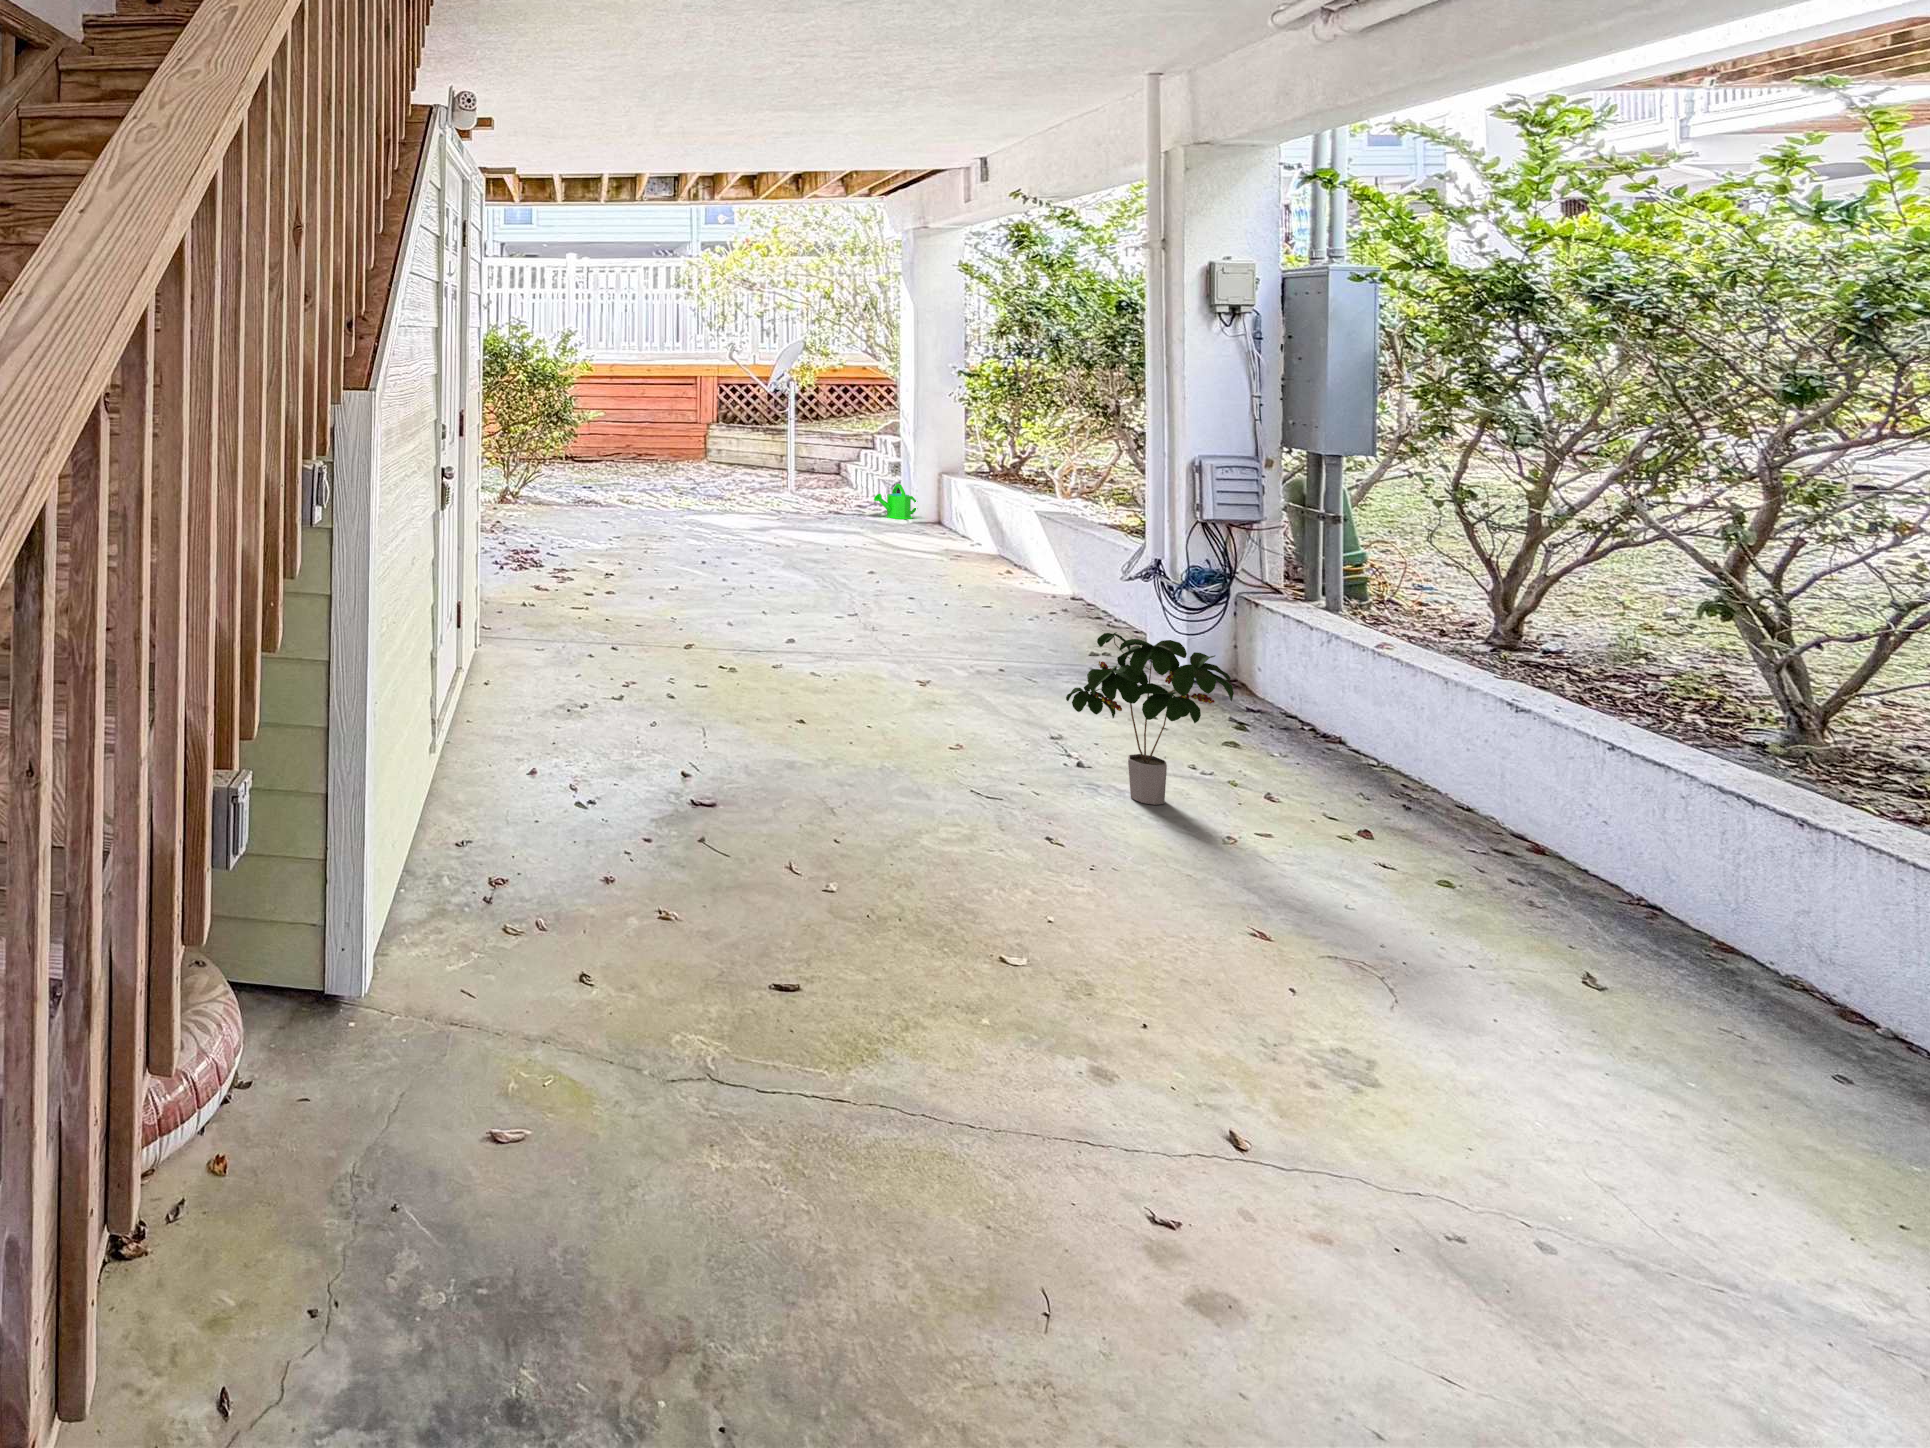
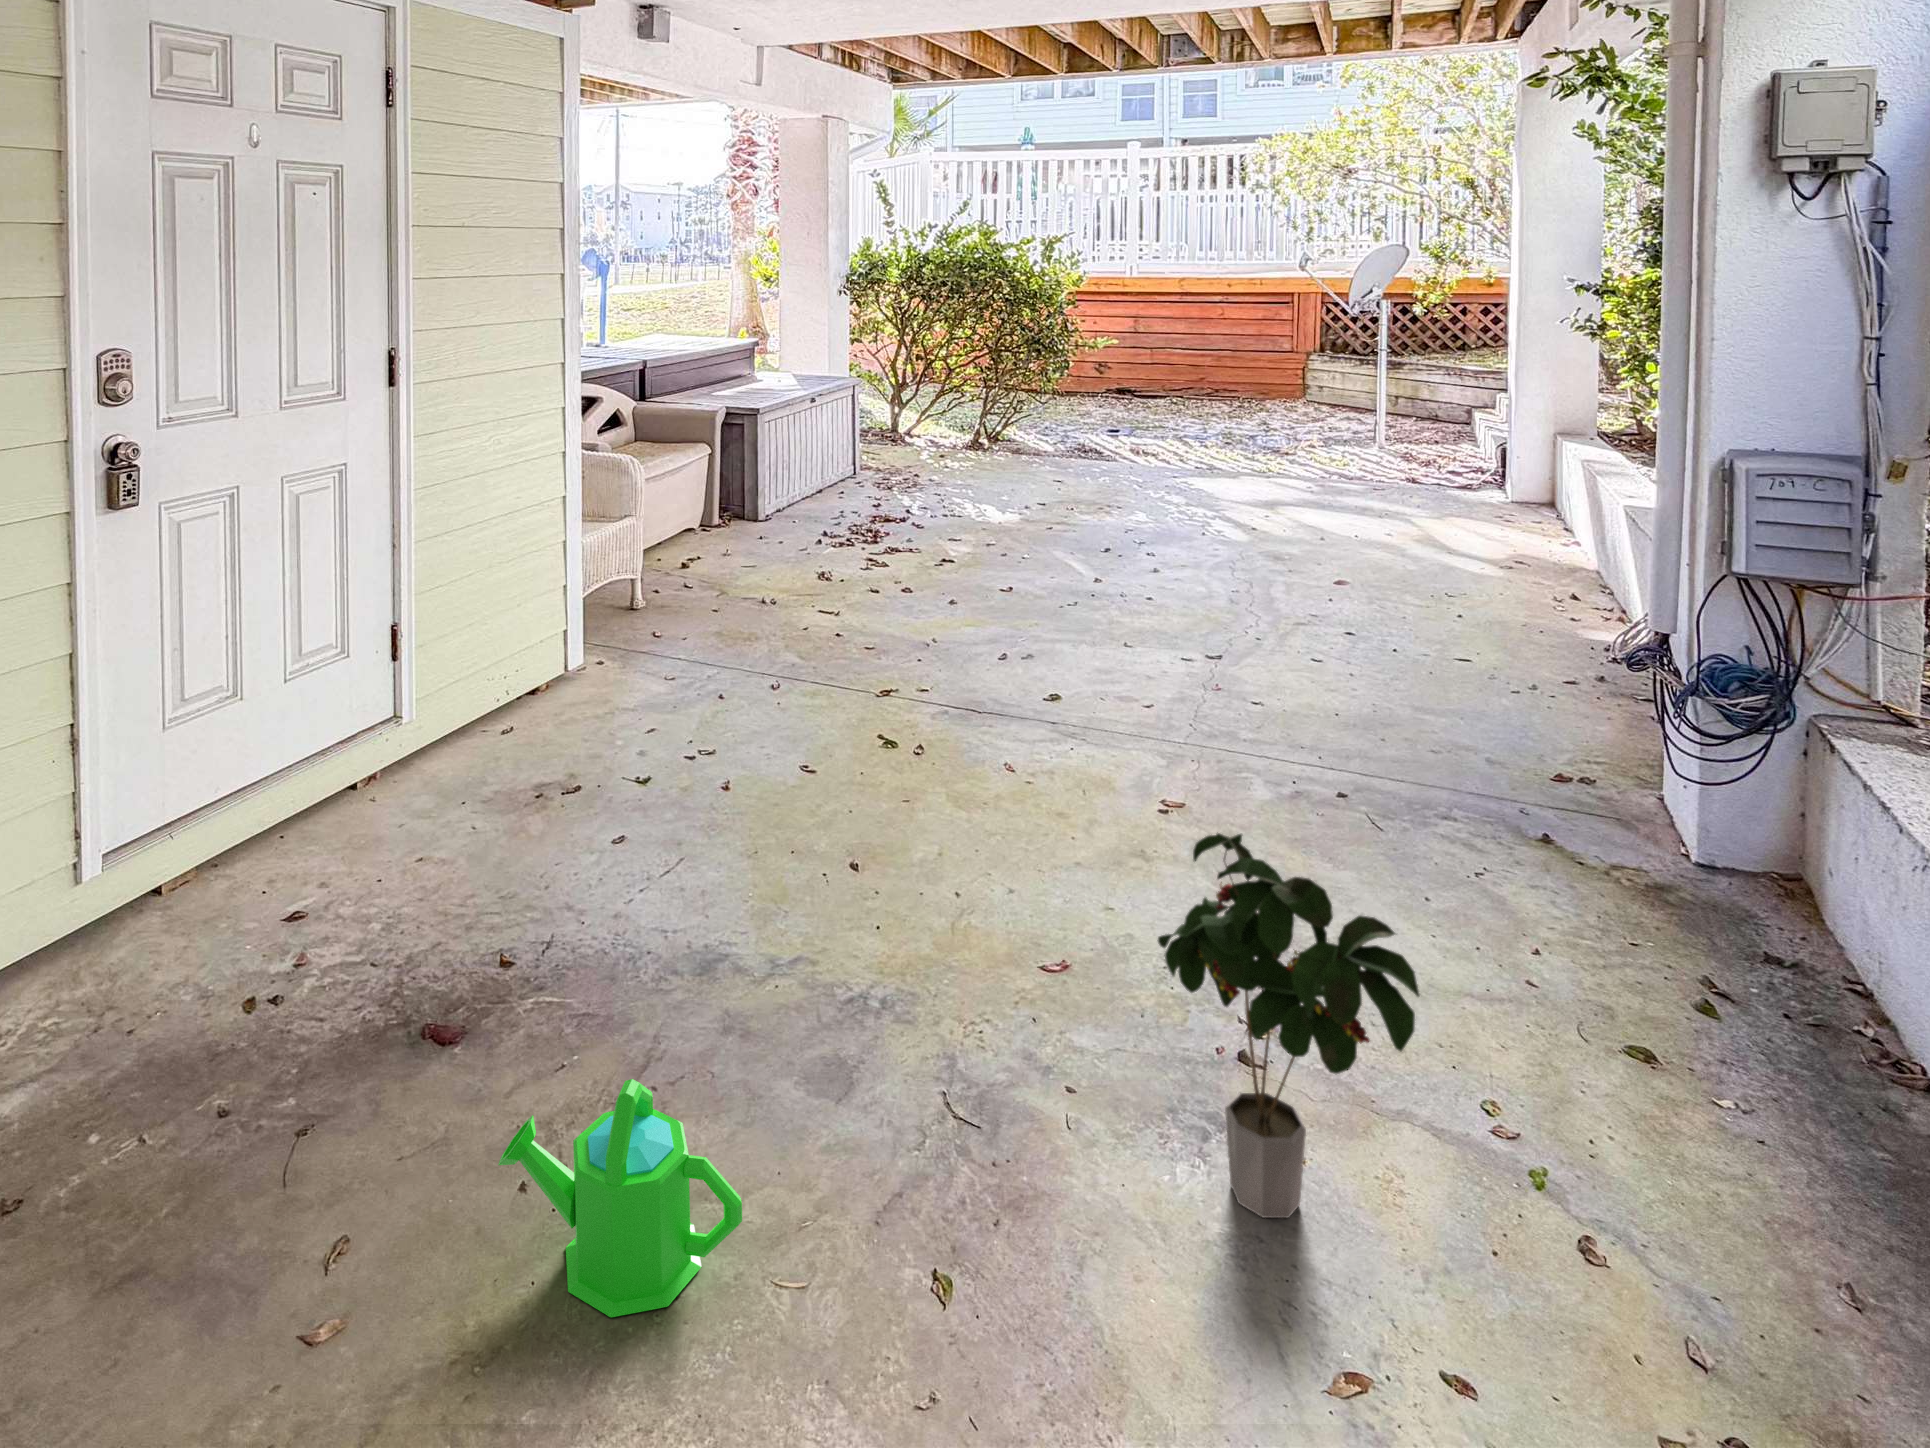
watering can: present [874,484,916,519] -> present [498,1079,742,1317]

